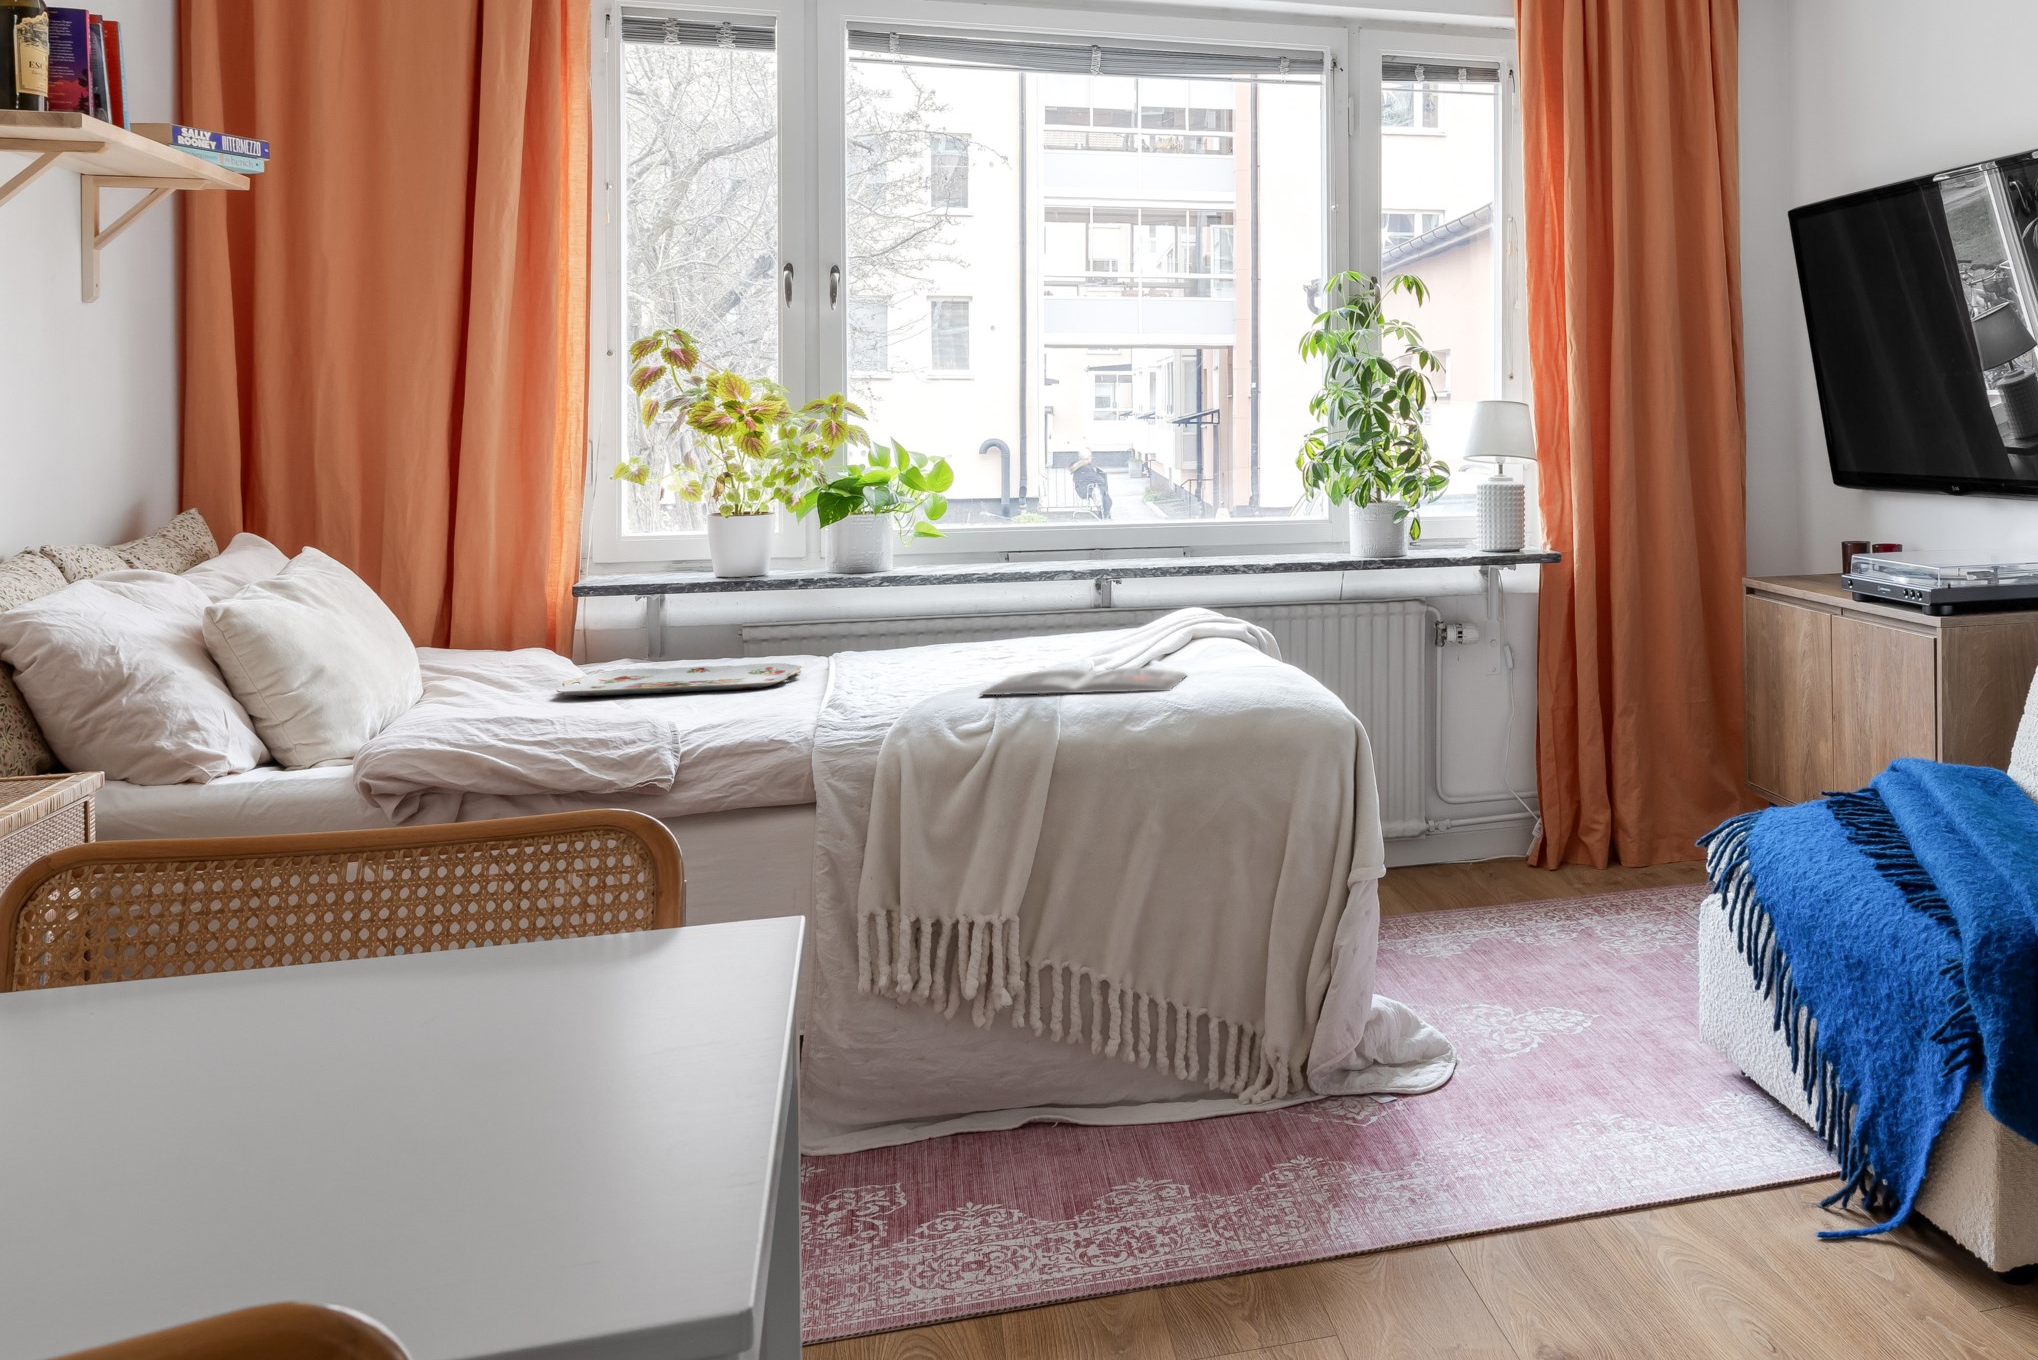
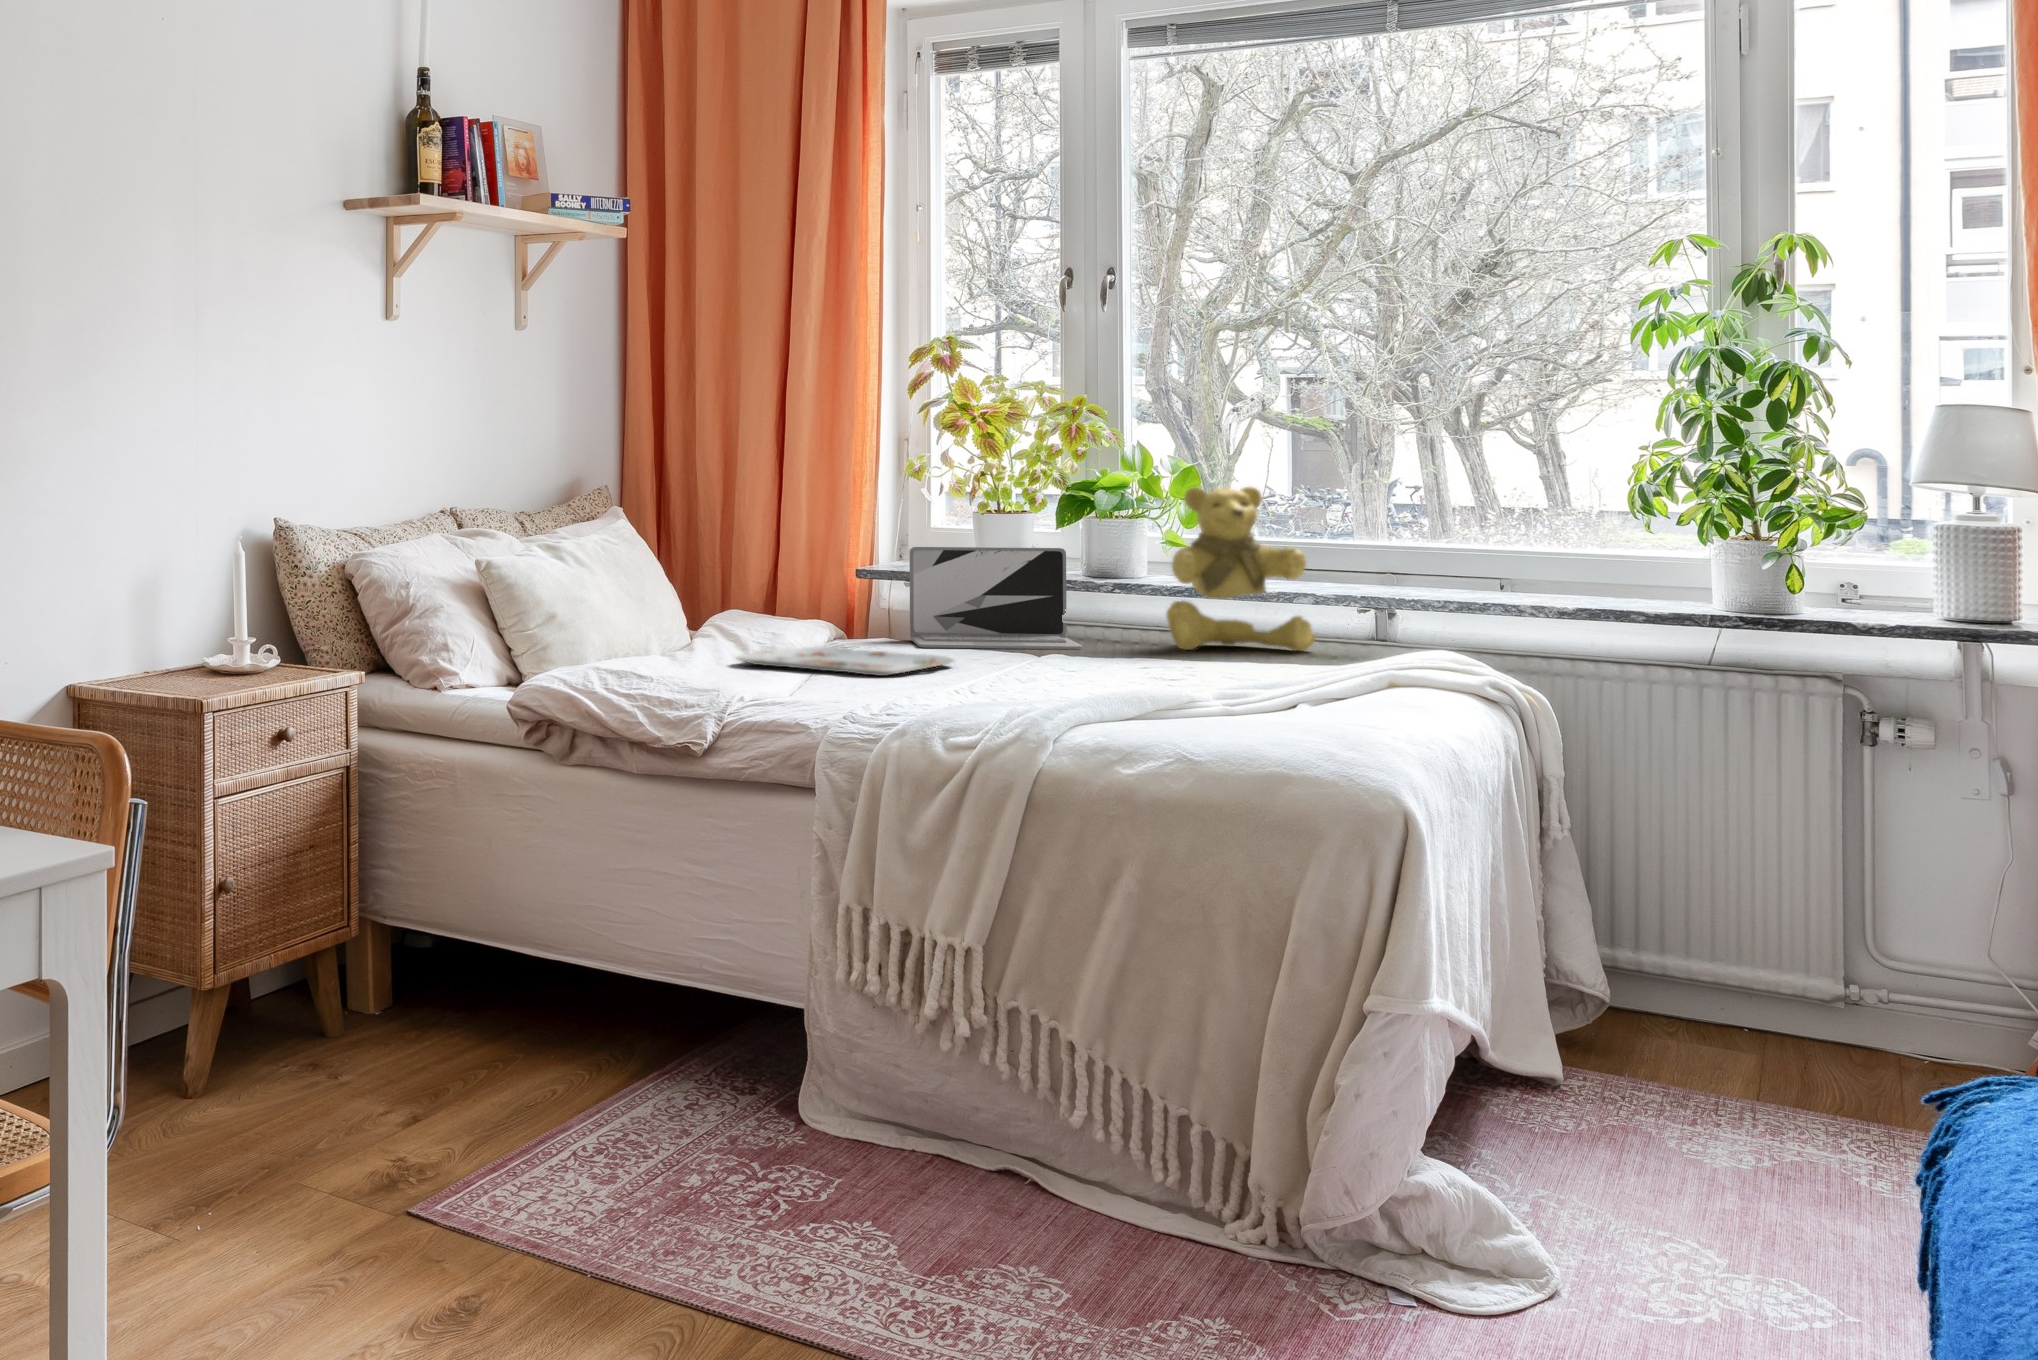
teddy bear: none [929,478,1058,635] -> present [1166,486,1316,651]
laptop: none [652,547,856,661] -> present [910,547,1082,649]
magazine: present [981,668,1187,695] -> none [1003,692,1252,730]

